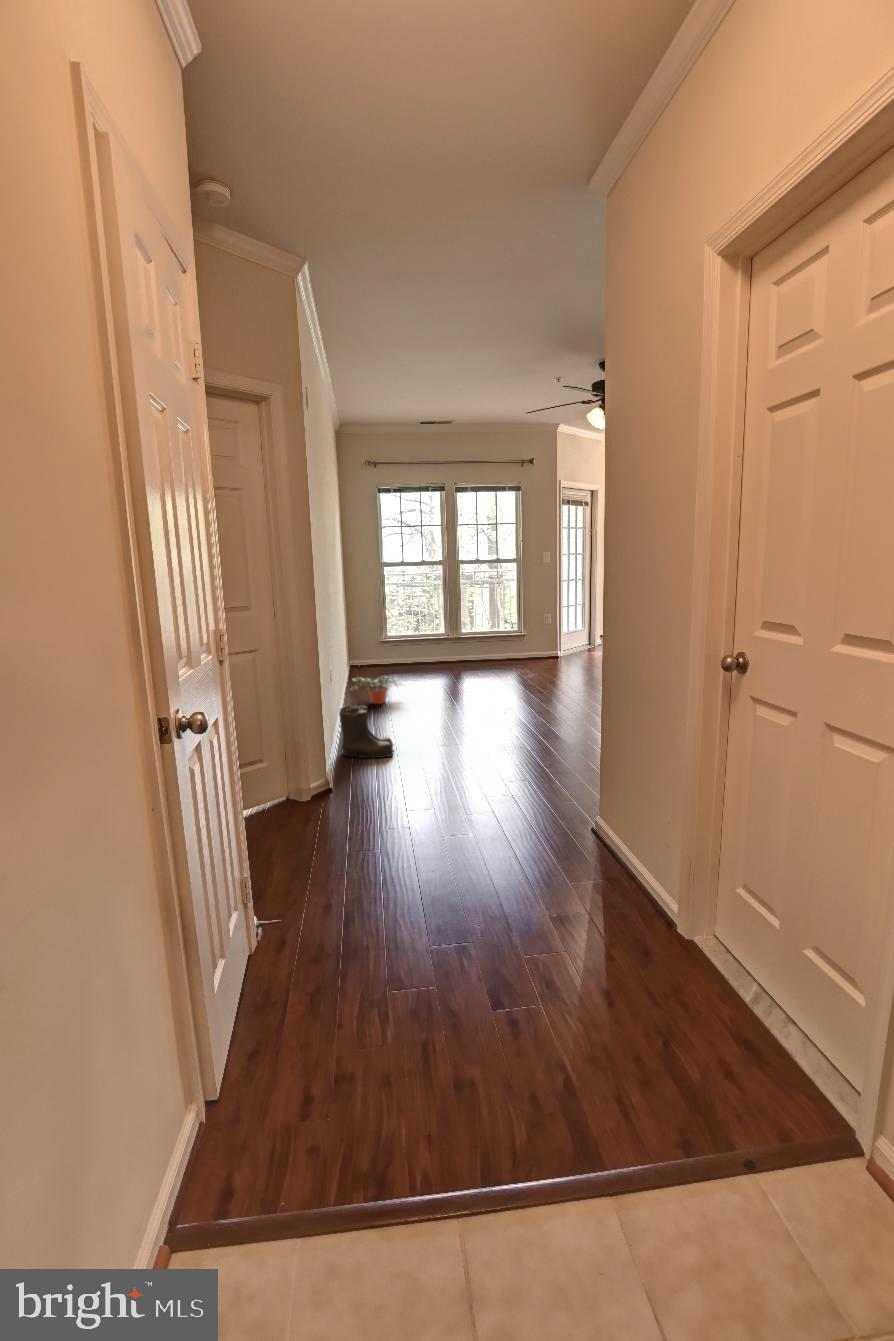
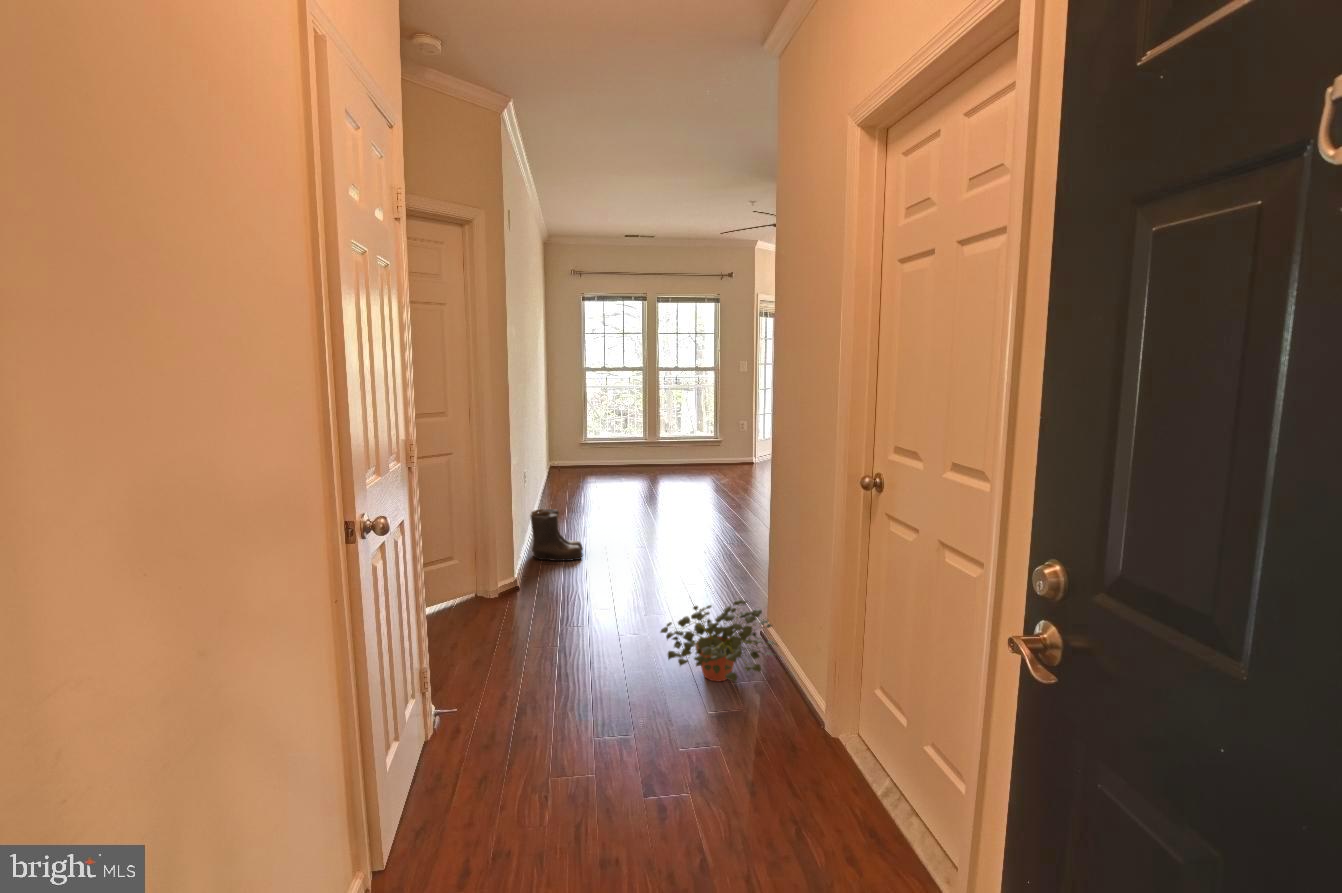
potted plant: present [350,676,401,704] -> present [661,599,777,682]

